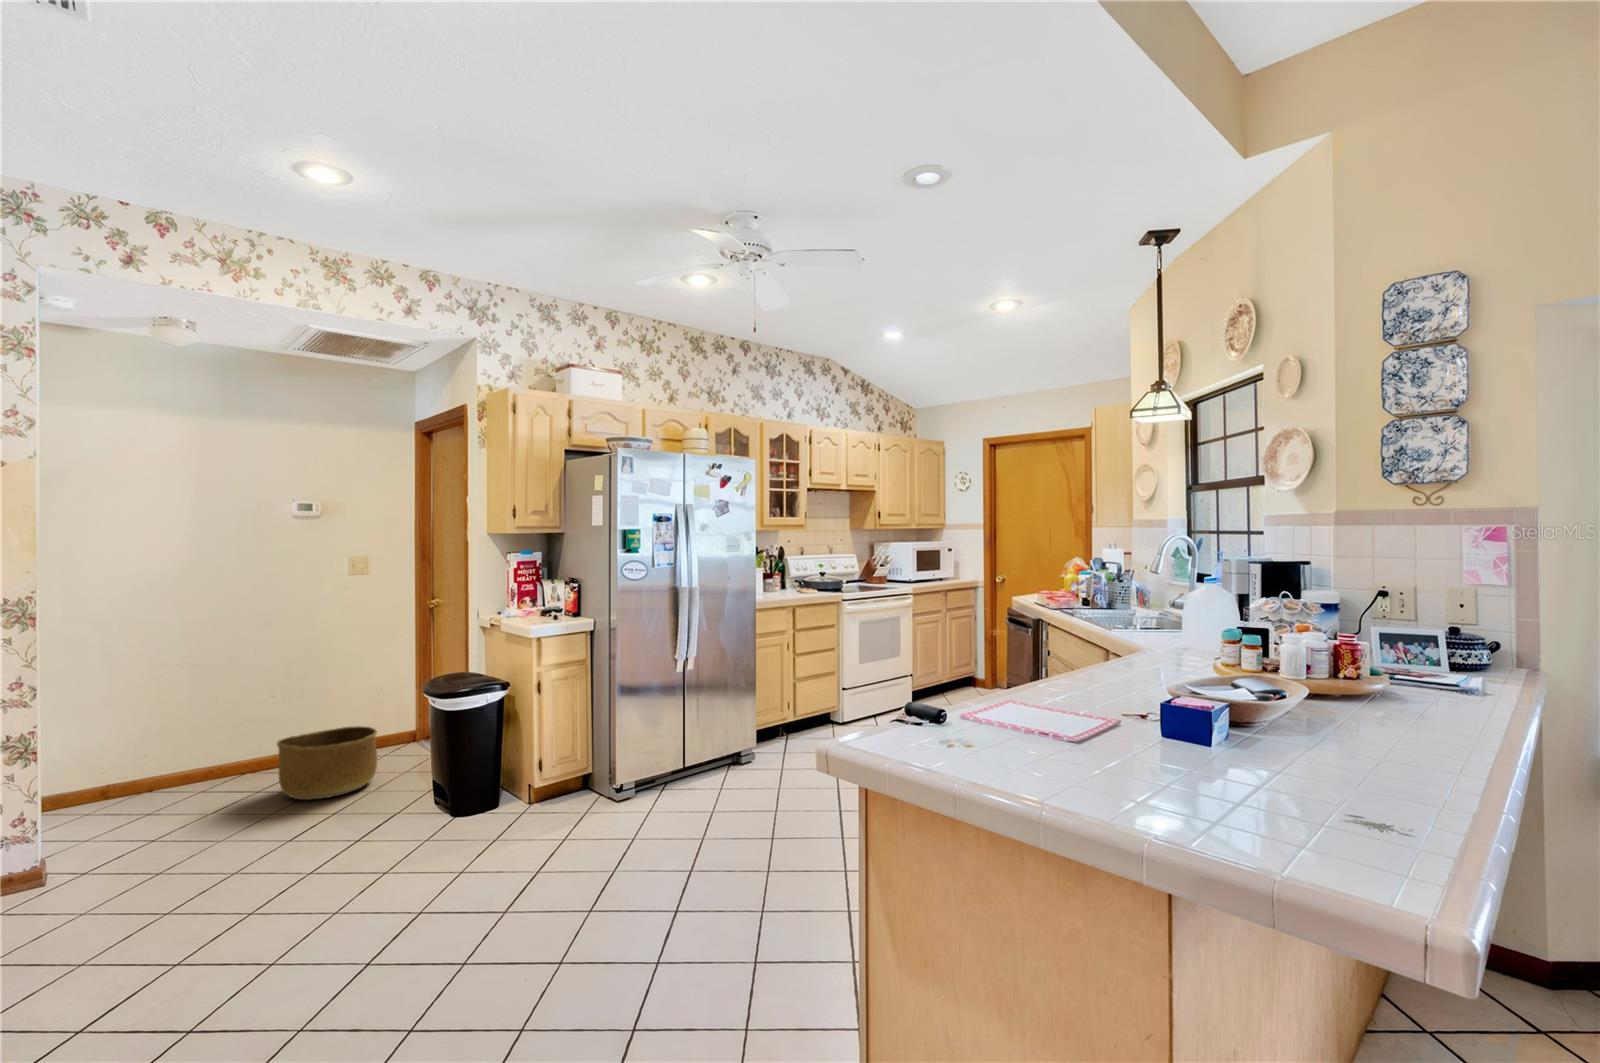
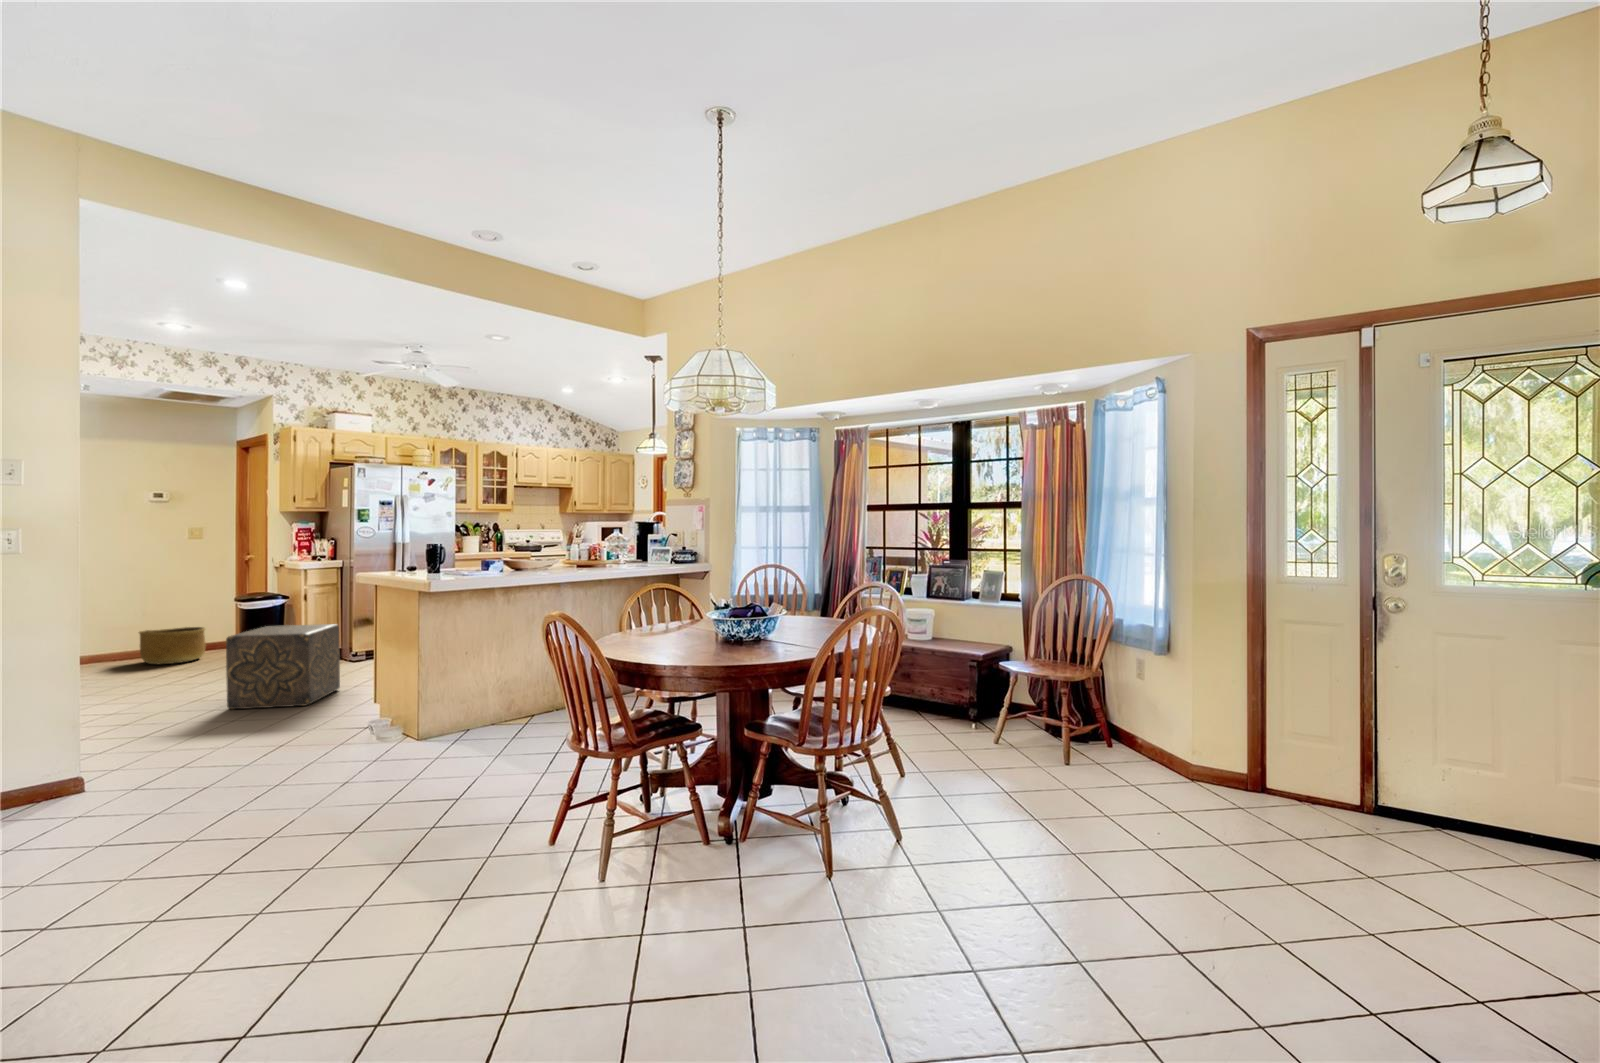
ottoman: none [424,782,646,1036] -> present [226,624,340,709]

